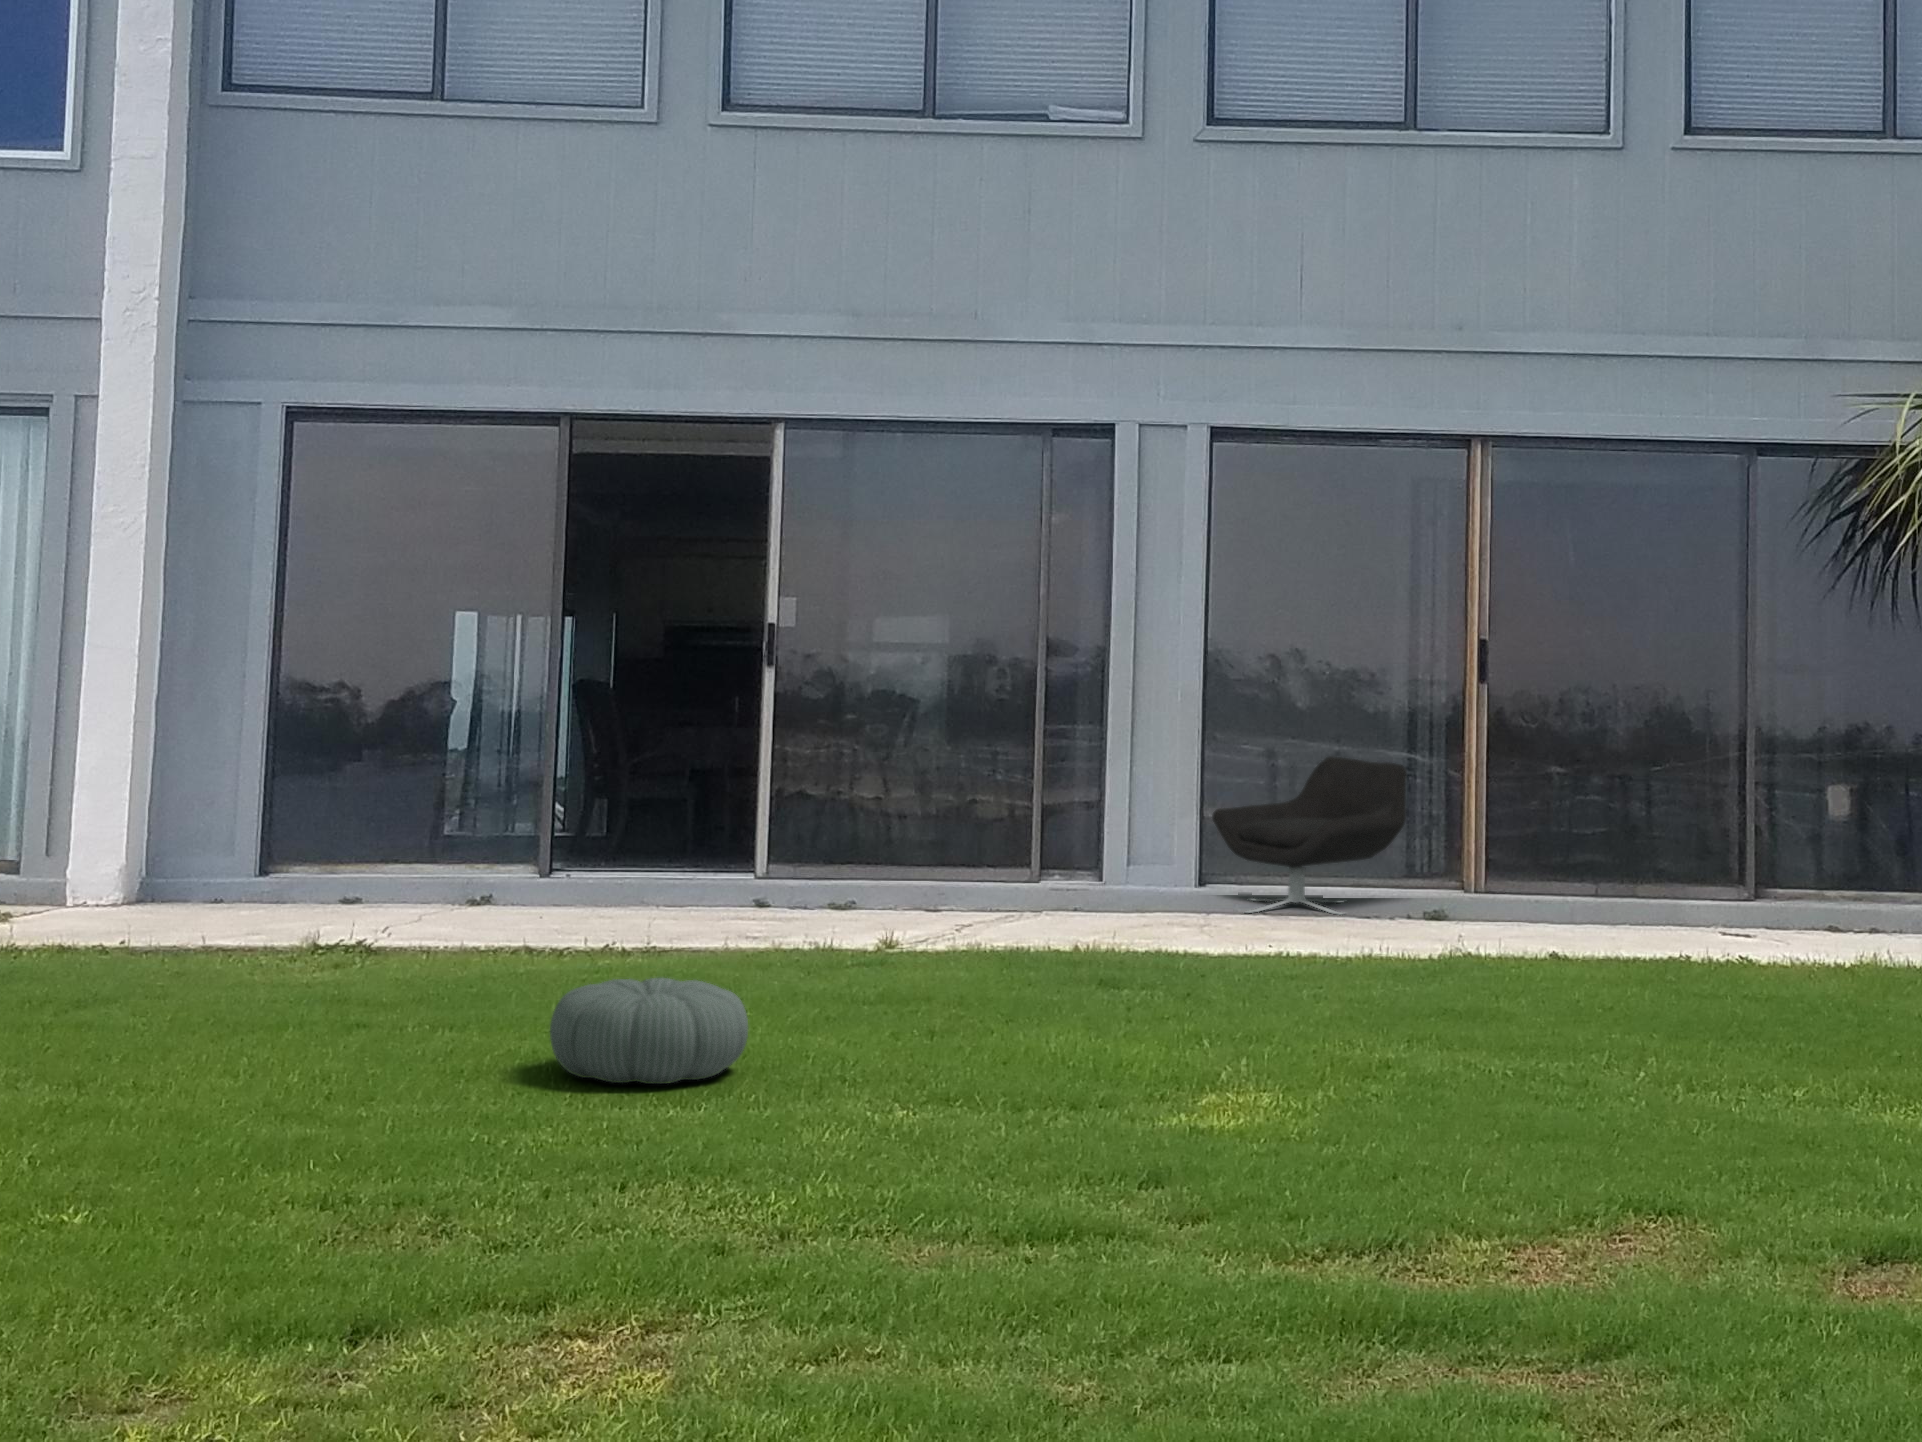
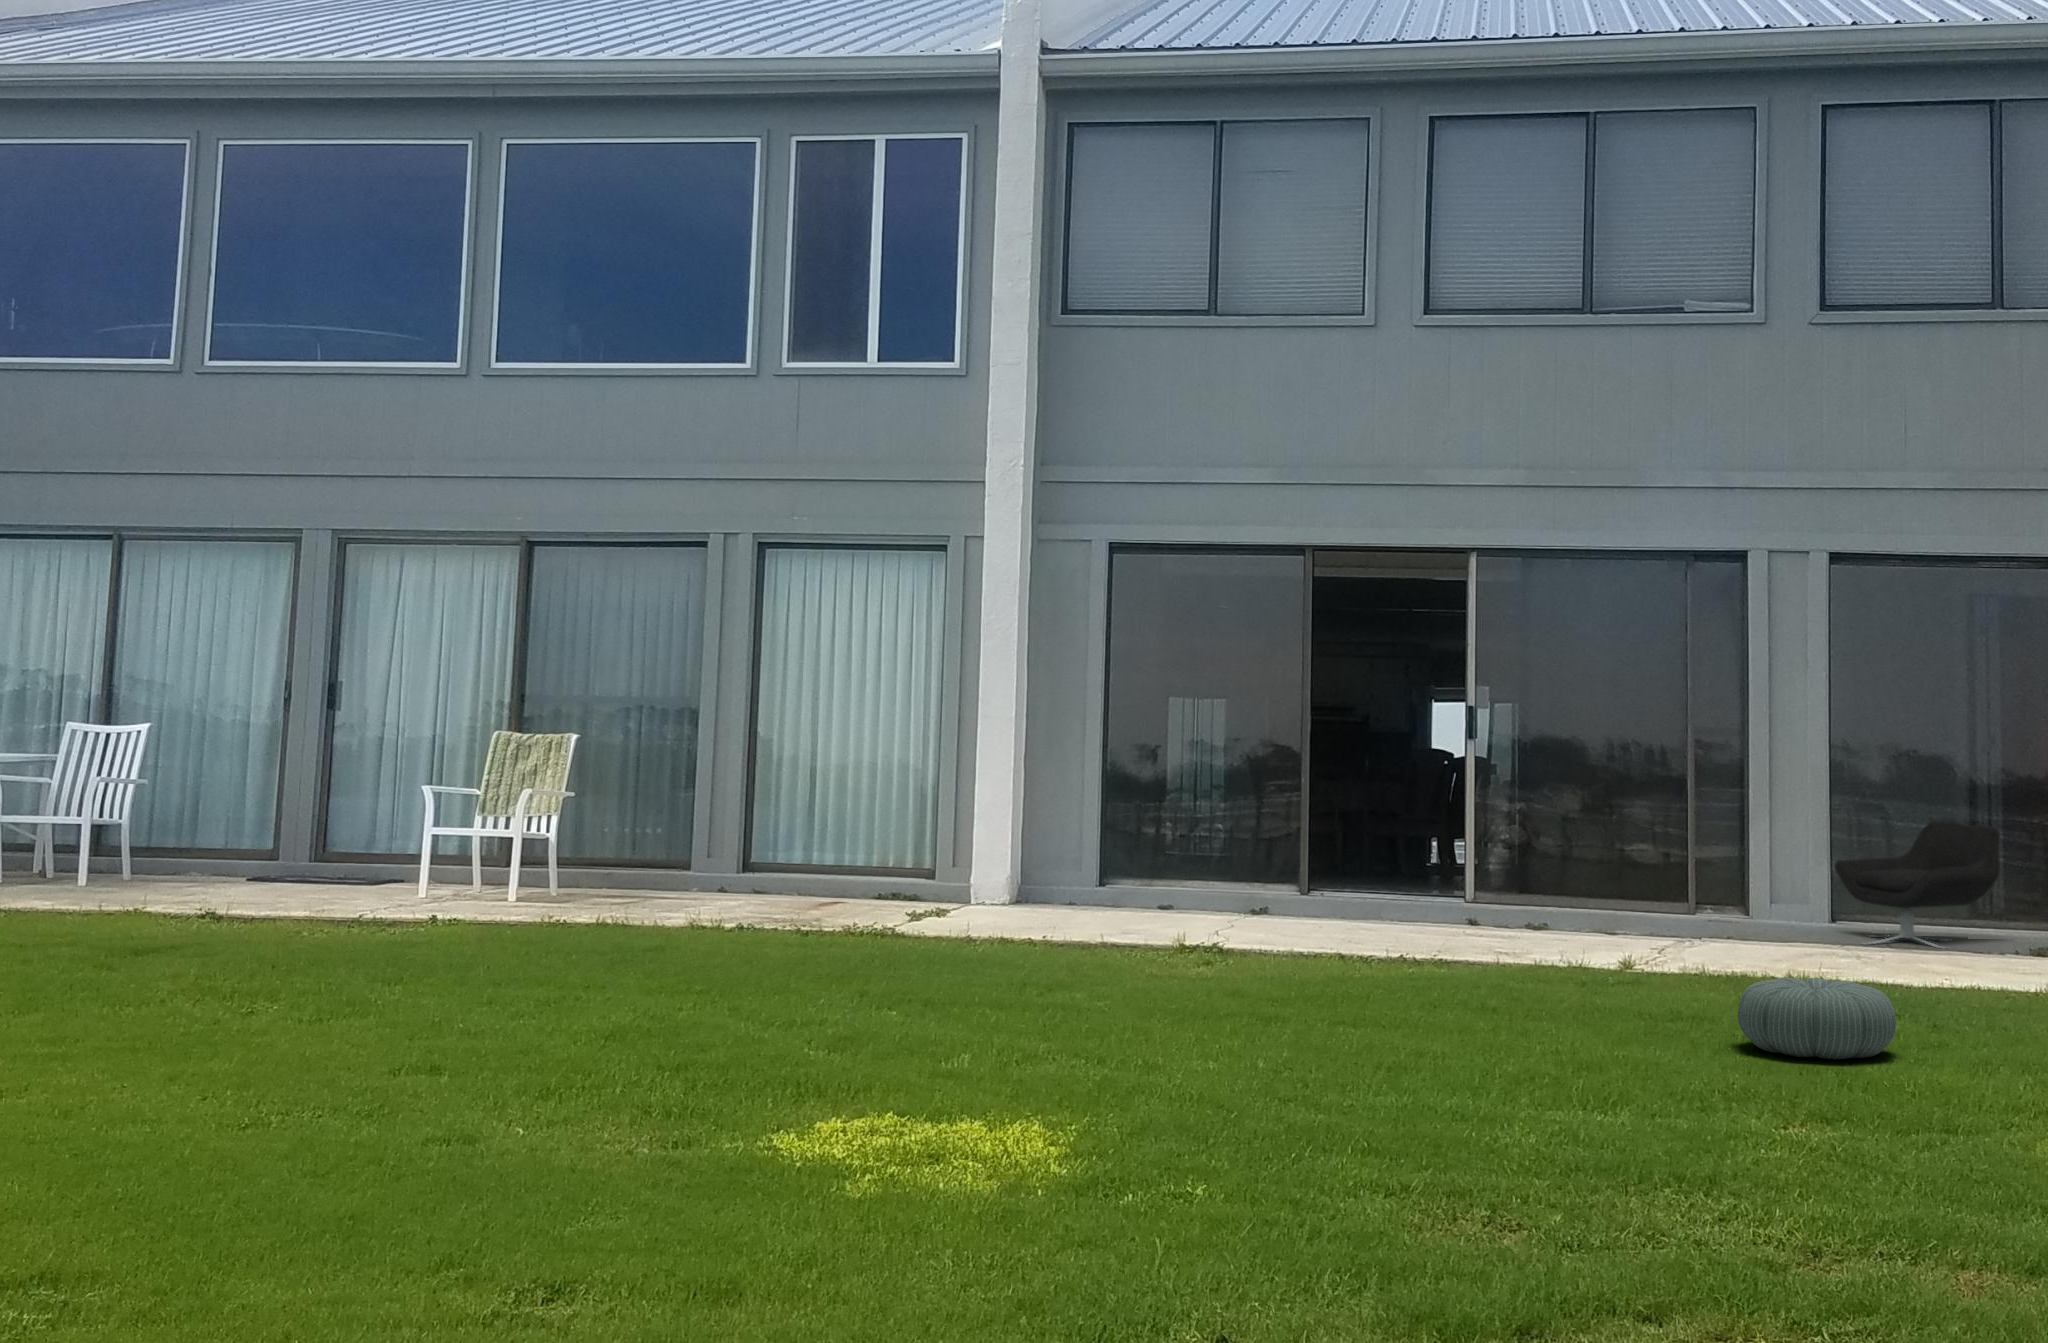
pouf: present [550,978,748,1084] -> present [1738,978,1896,1059]

